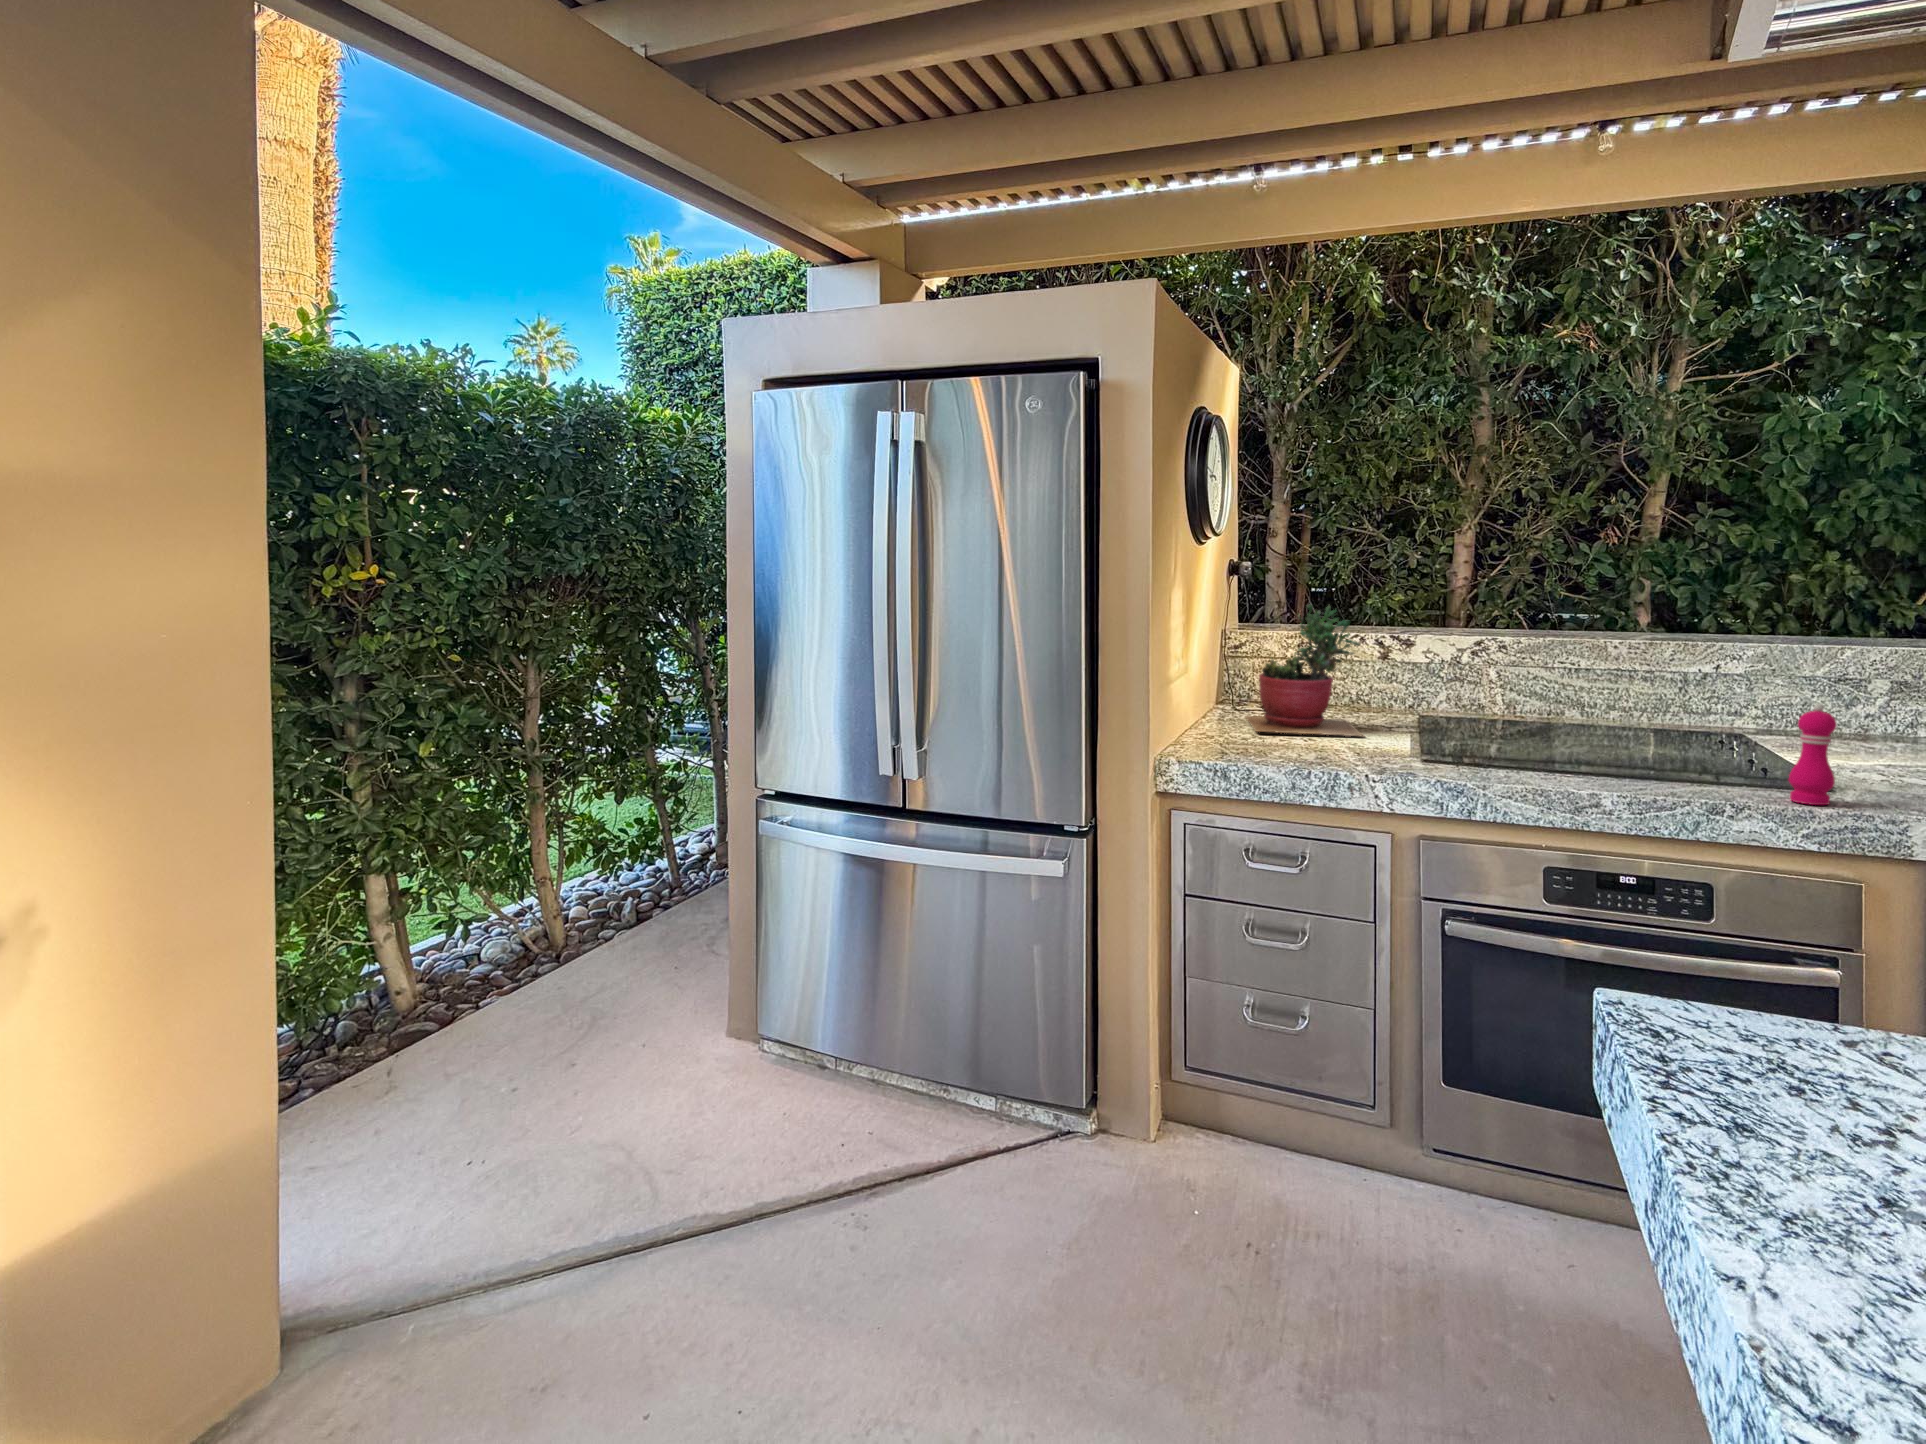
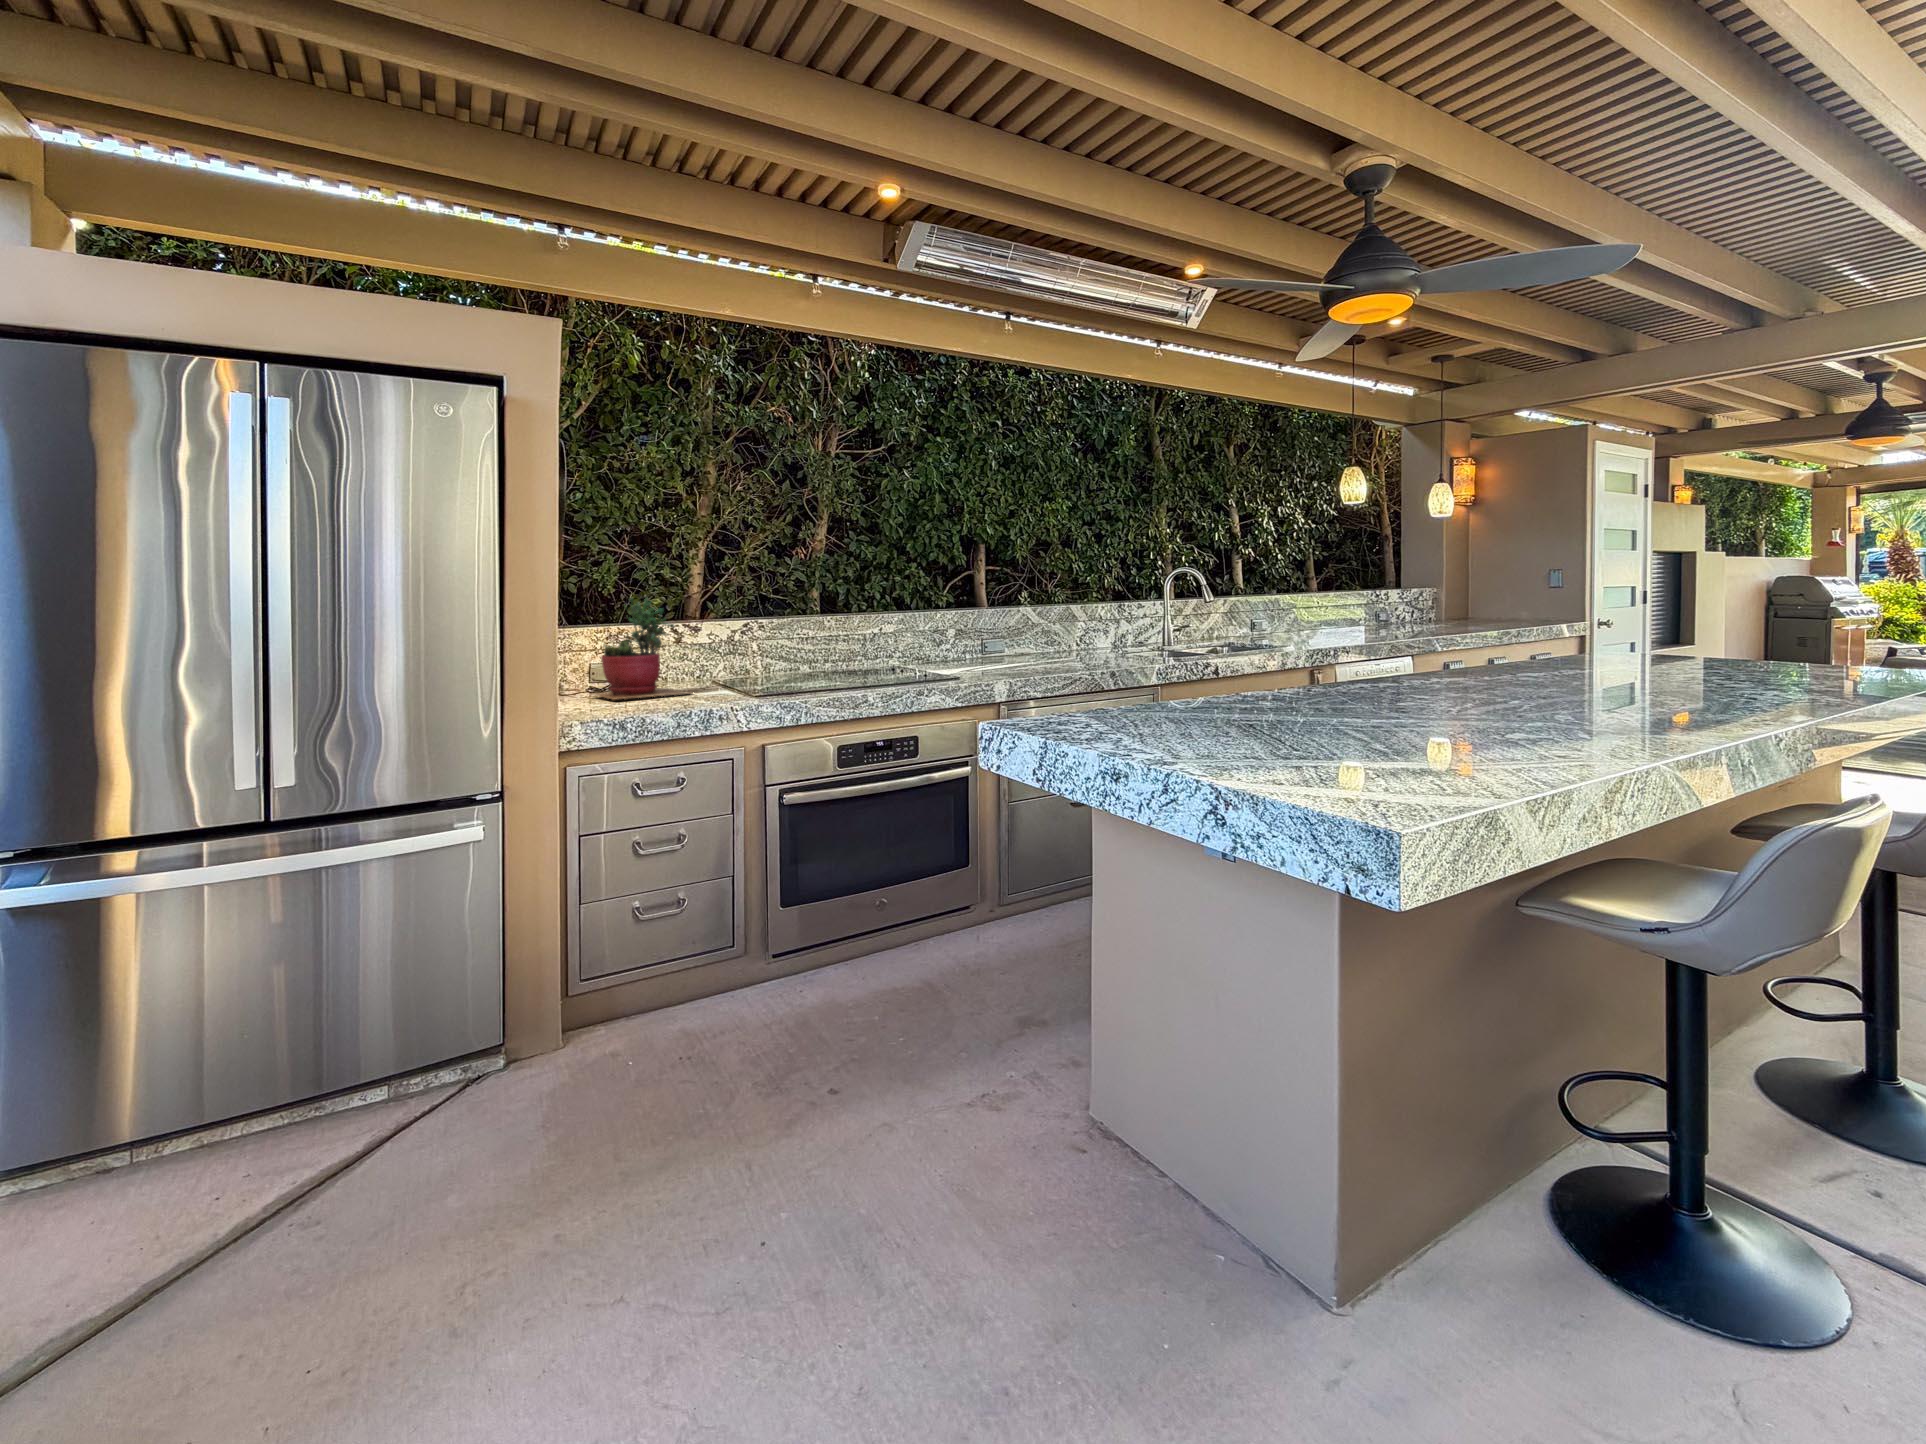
pepper mill: present [1789,703,1837,805] -> none [950,628,971,686]

